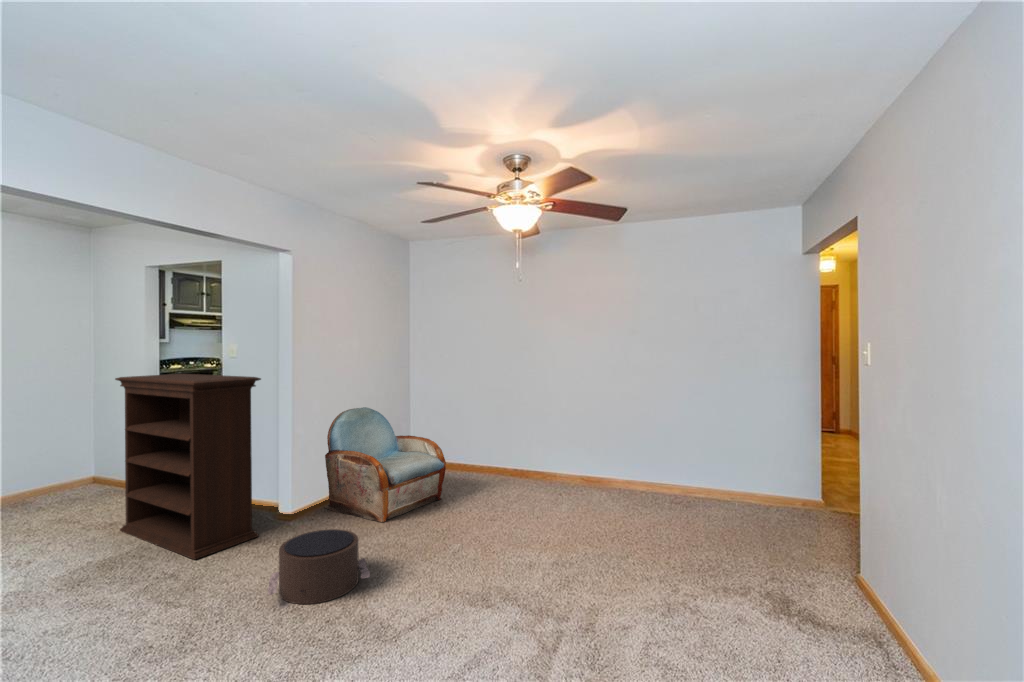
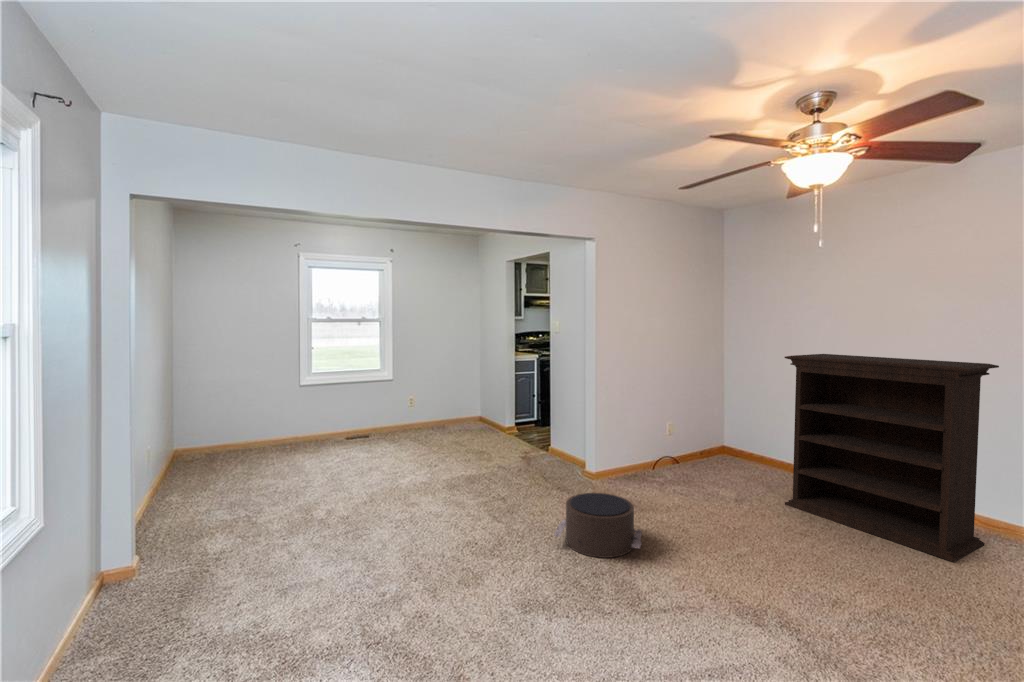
bookshelf: present [115,374,261,560] -> present [785,354,999,562]
armchair: present [325,407,446,522] -> none [626,386,753,501]

